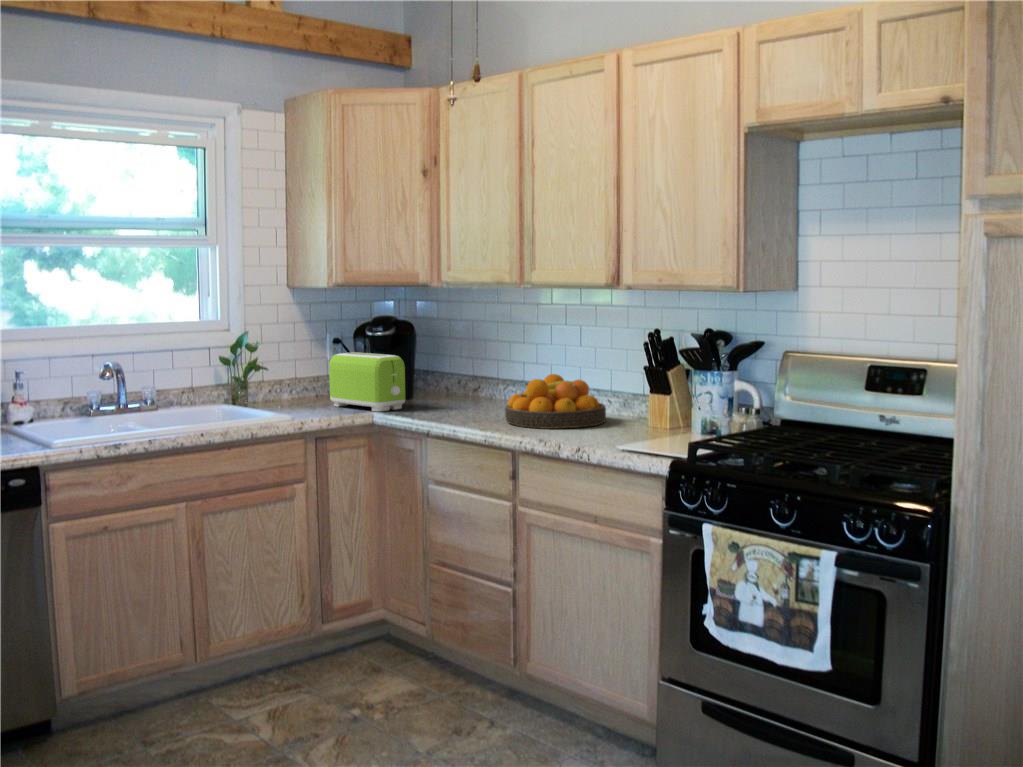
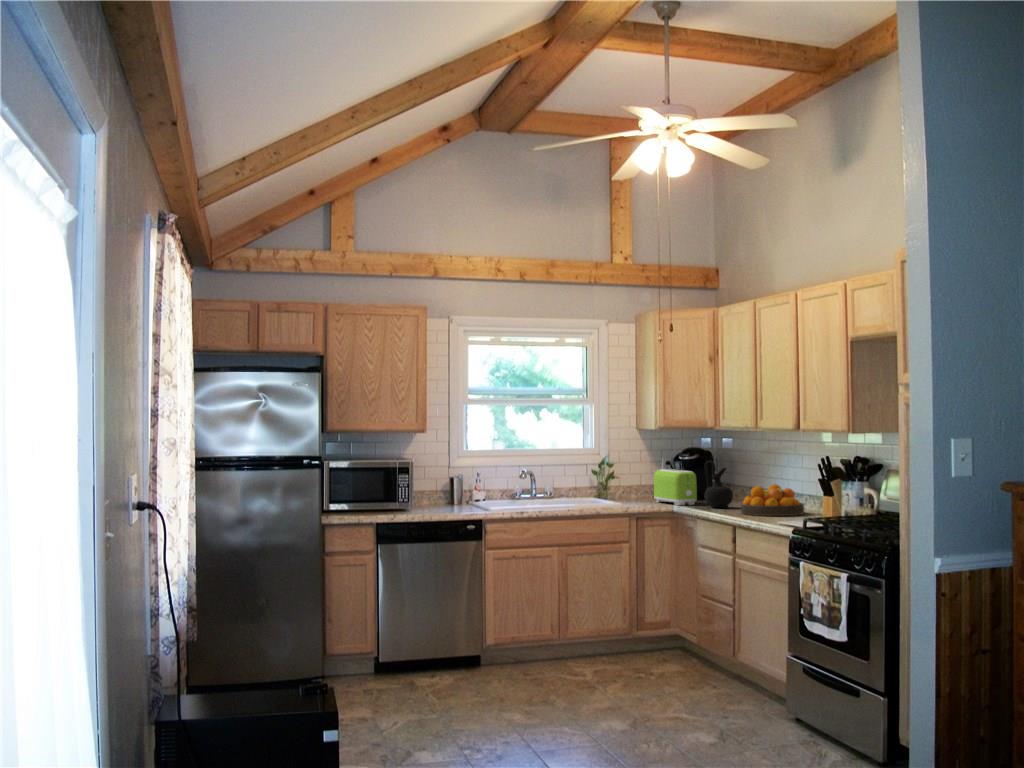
ceramic jug: none [426,337,473,414] -> present [704,461,733,508]

